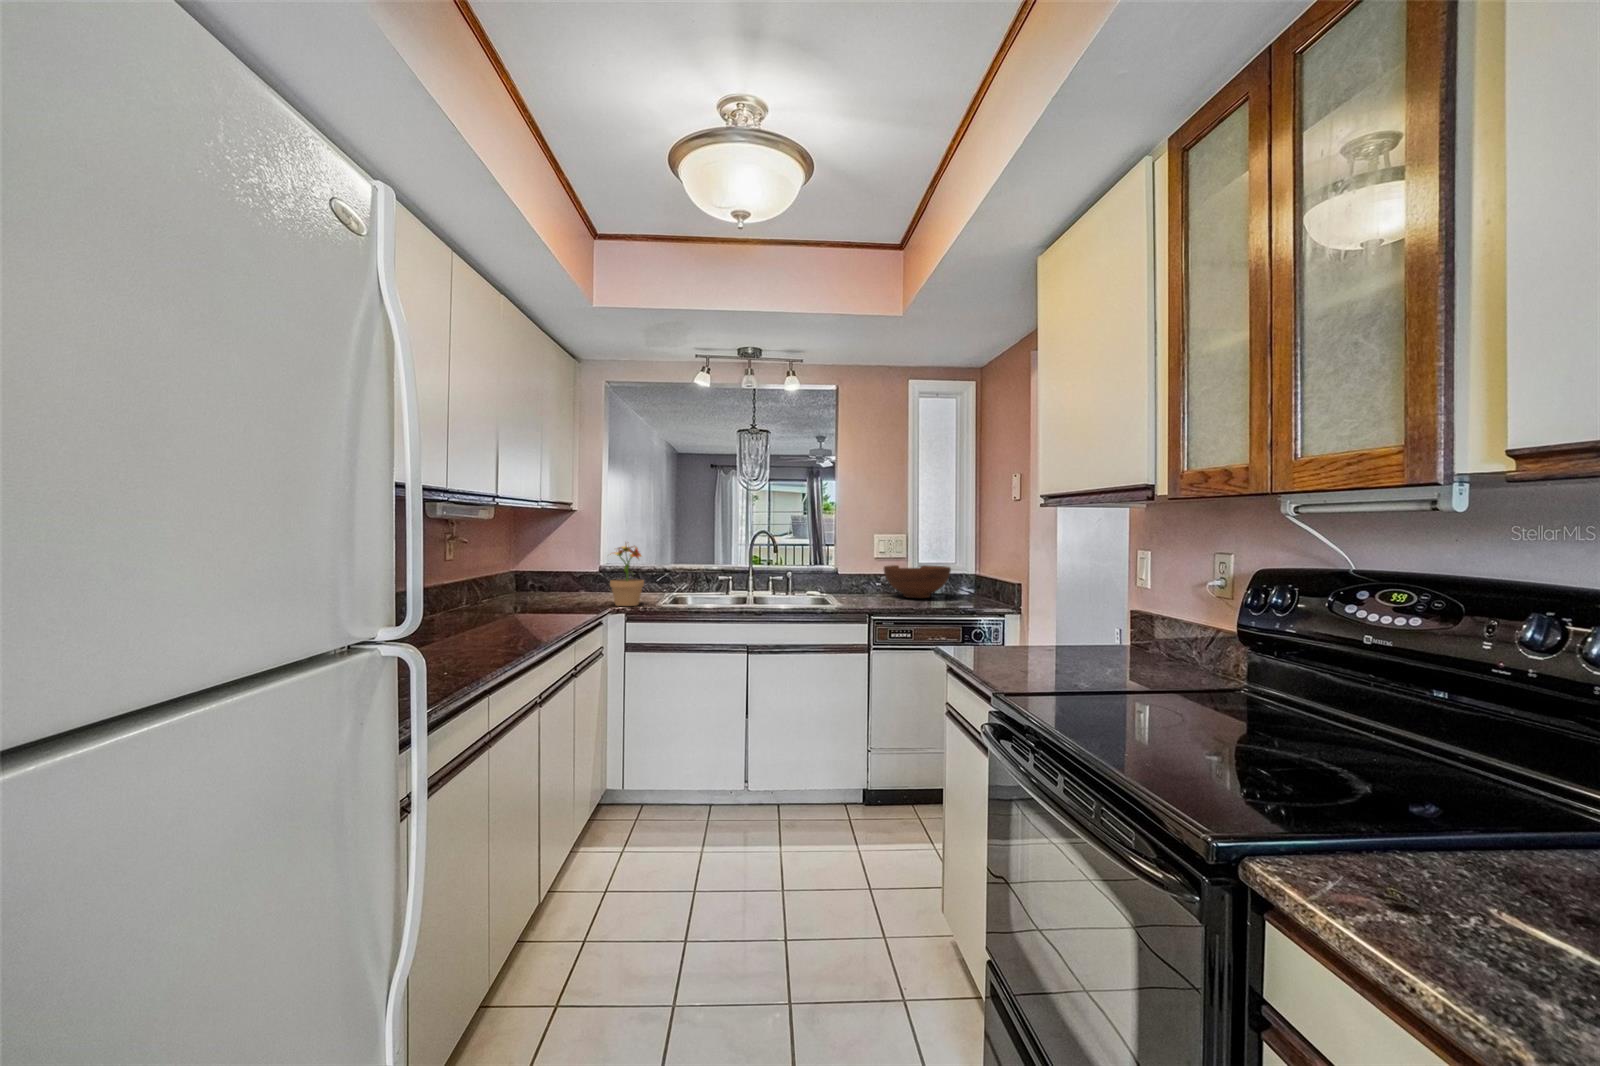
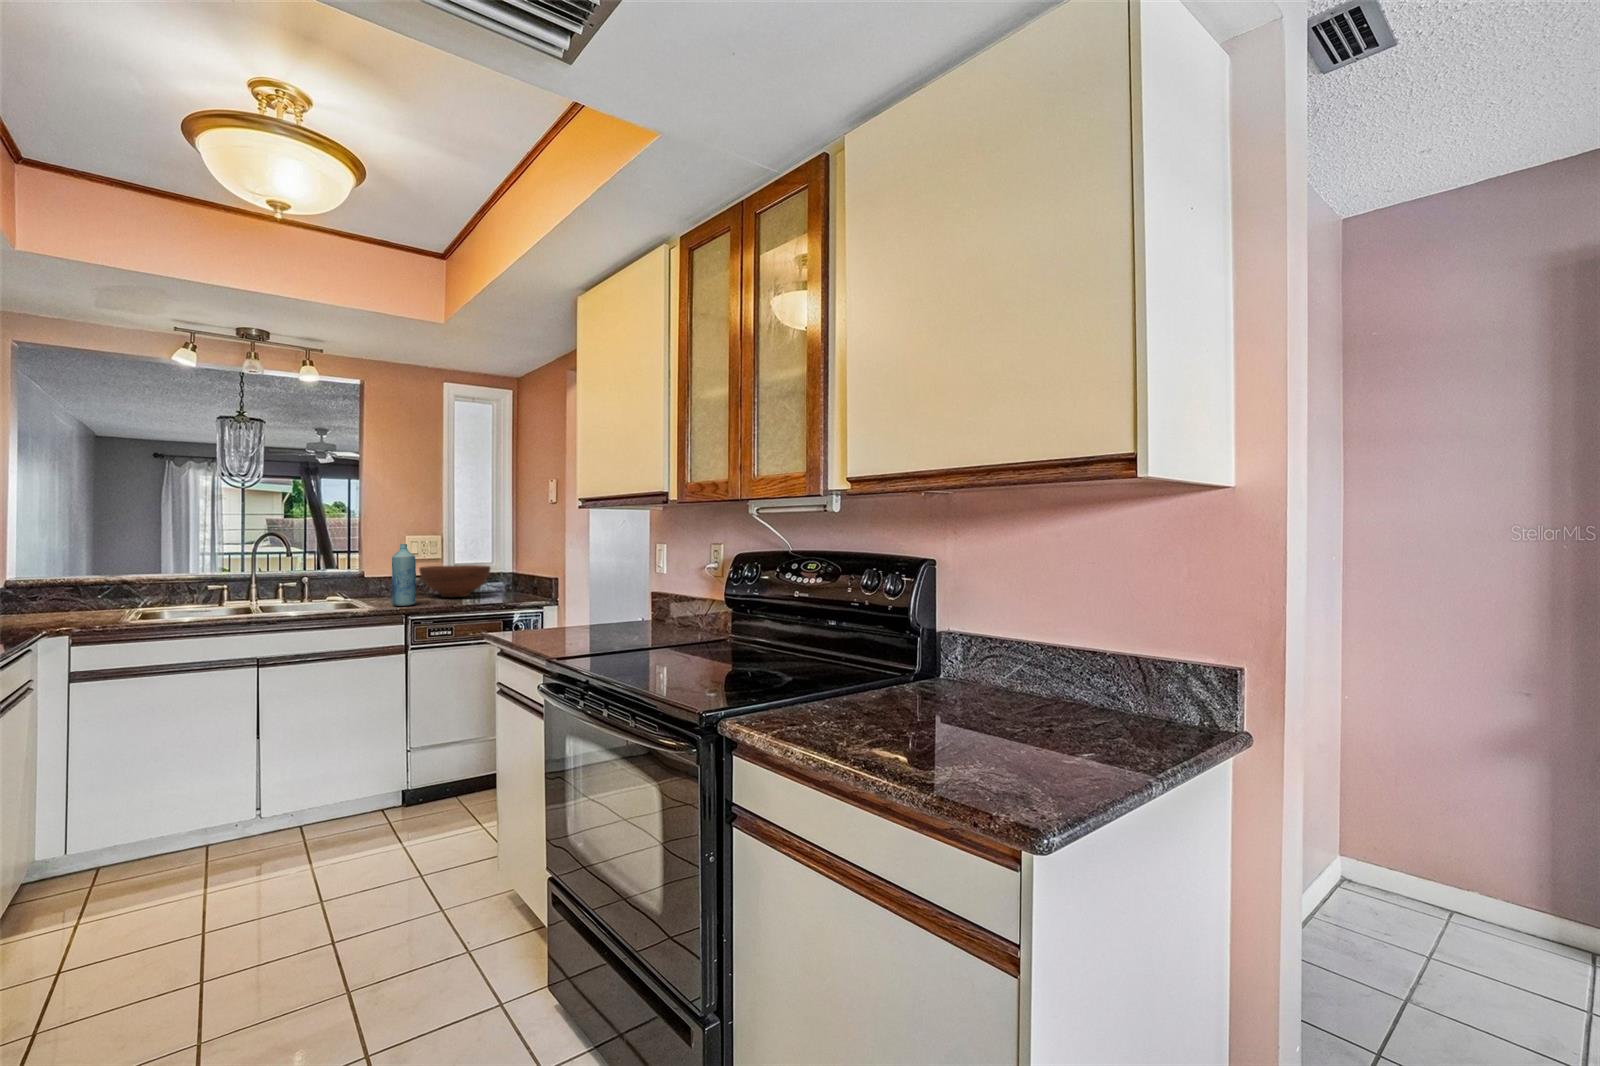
bottle: none [858,543,878,605] -> present [392,544,416,606]
potted plant: present [610,545,644,606] -> none [35,546,98,626]

